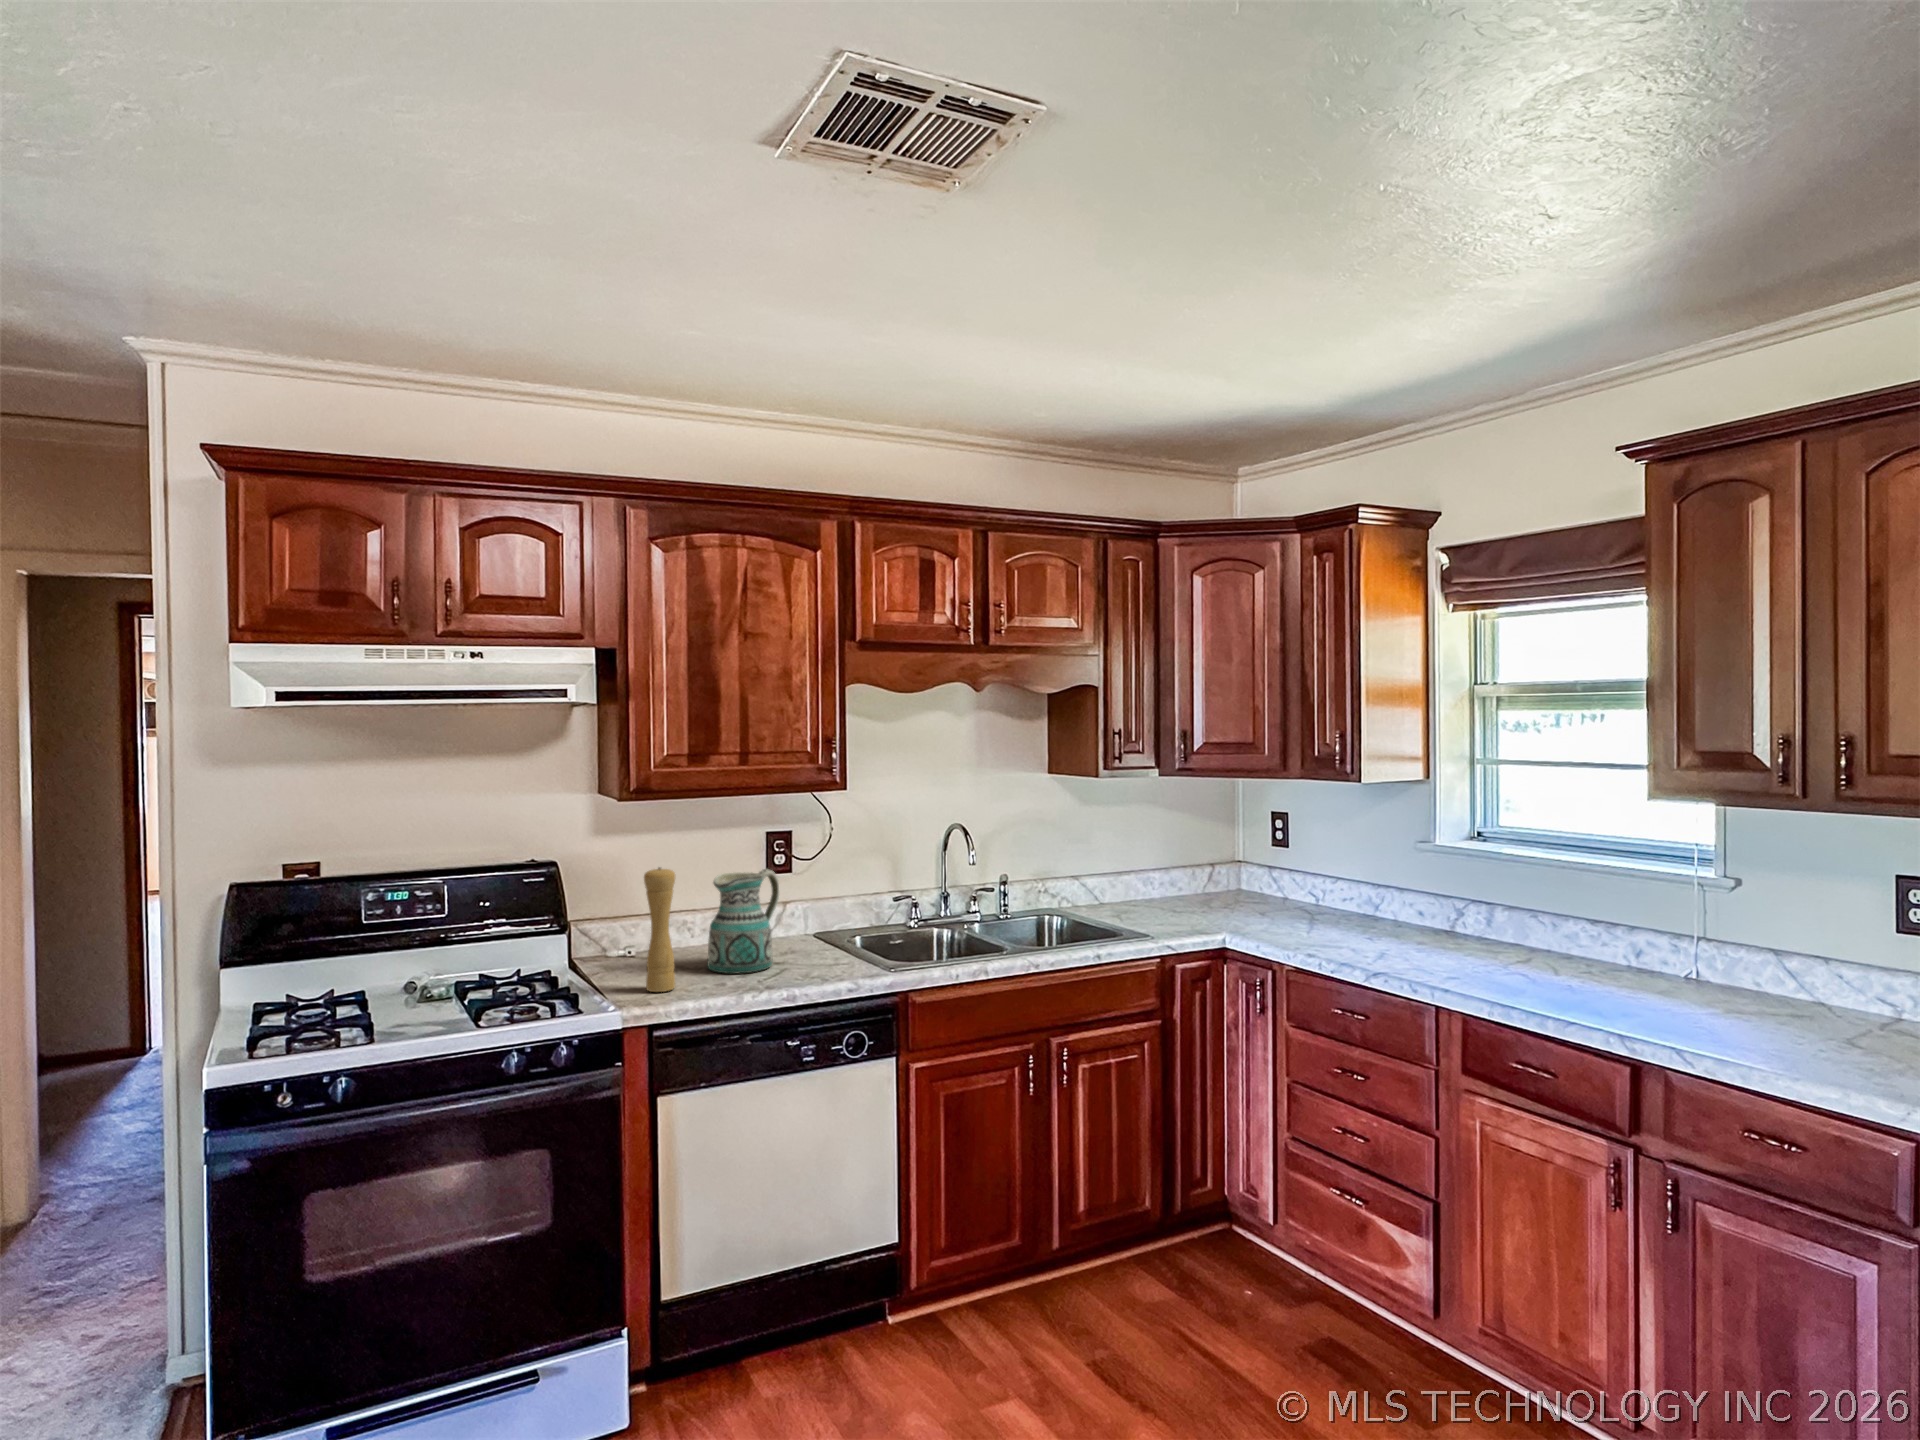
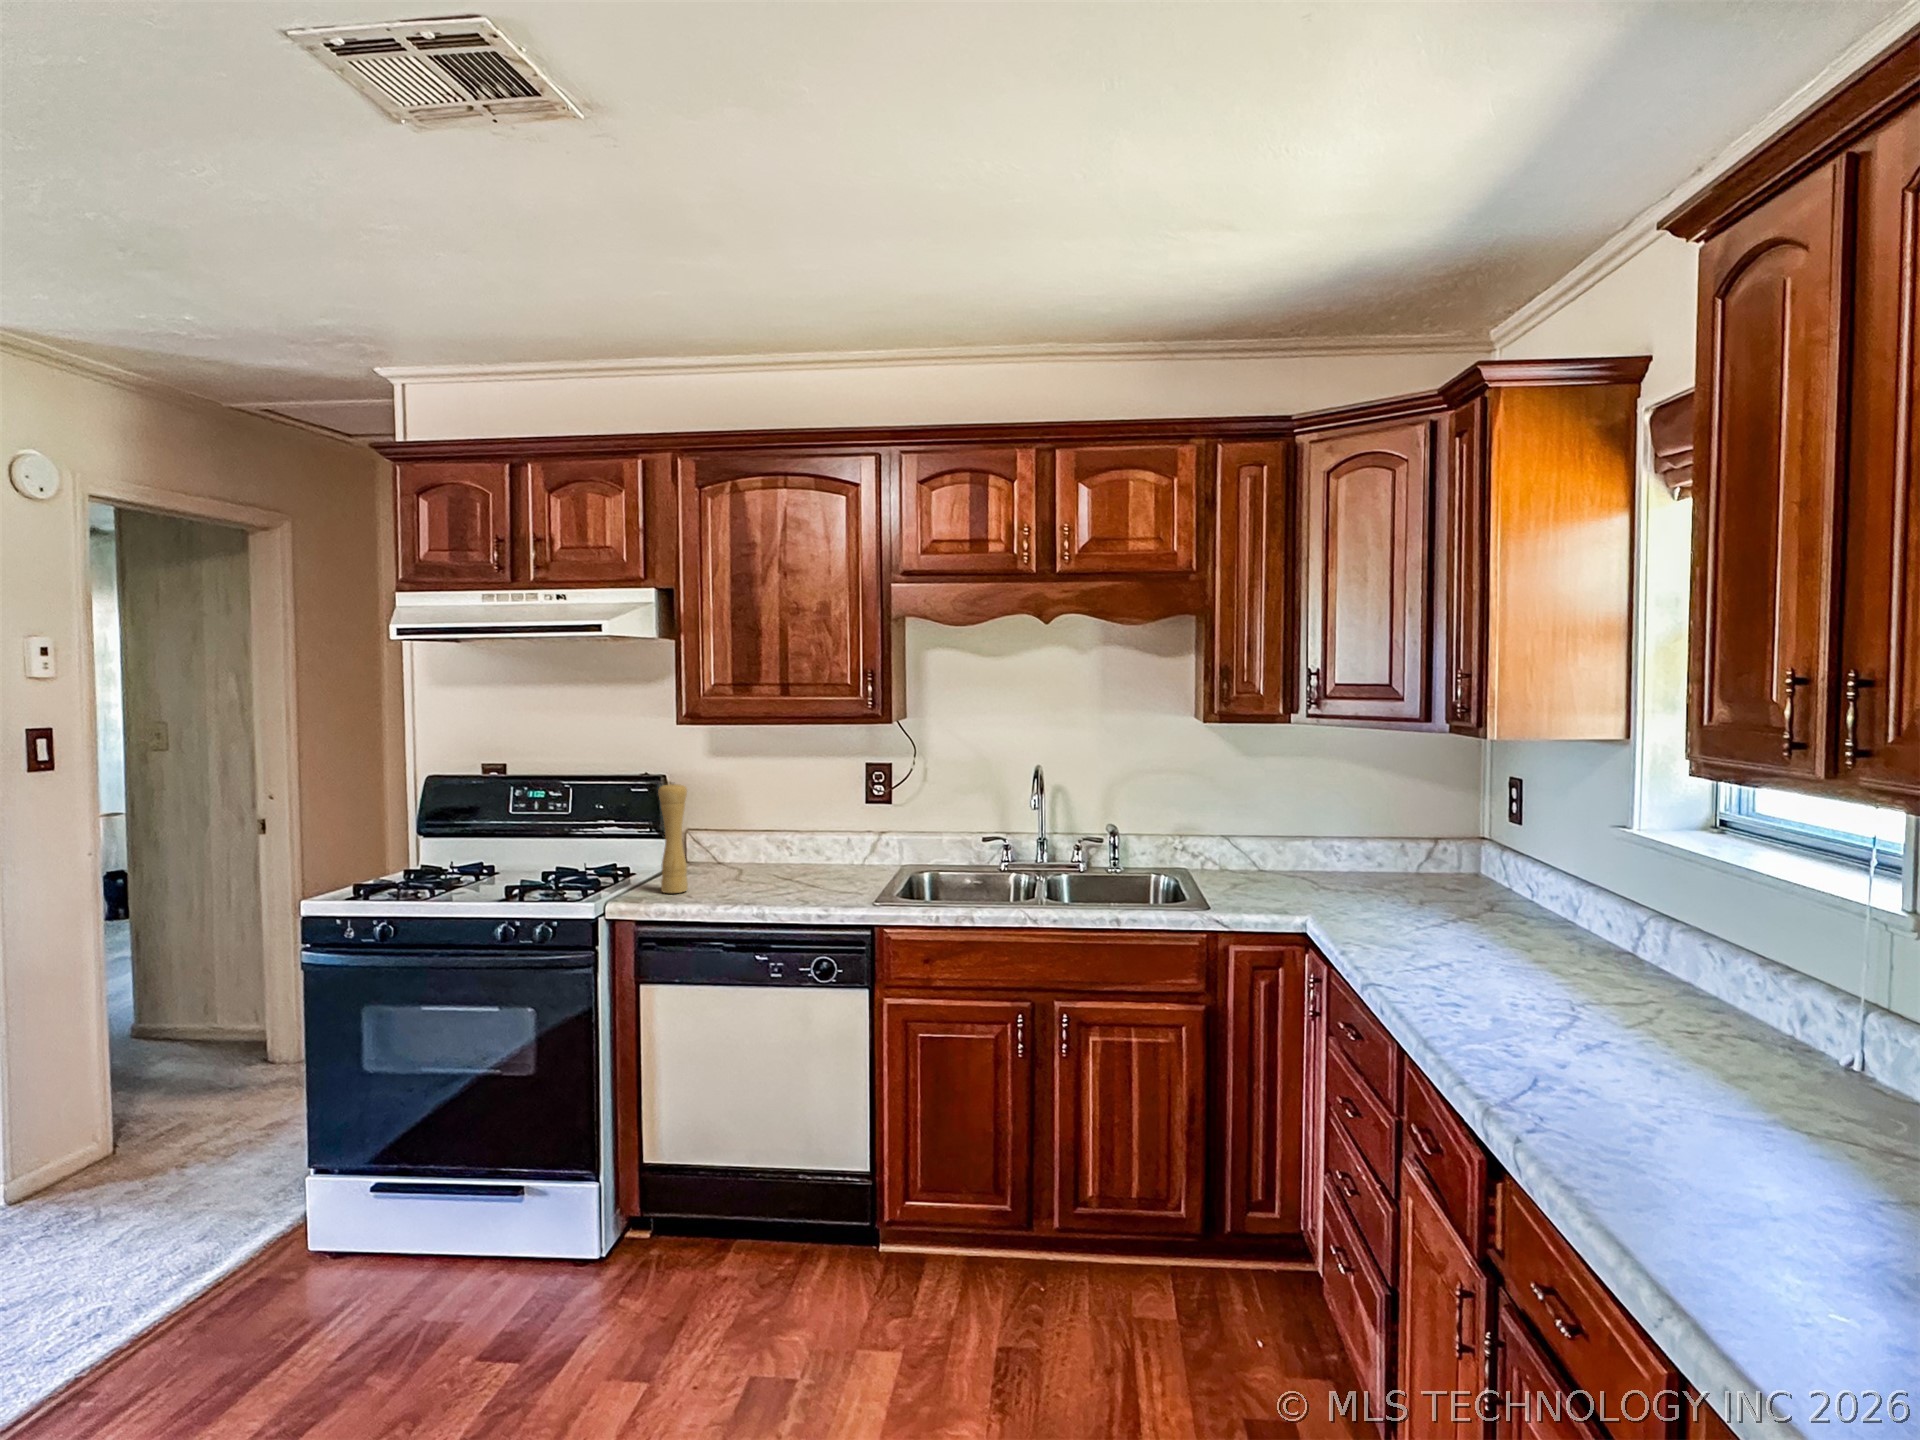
ceramic pitcher: present [707,869,779,974] -> none [746,795,826,889]

